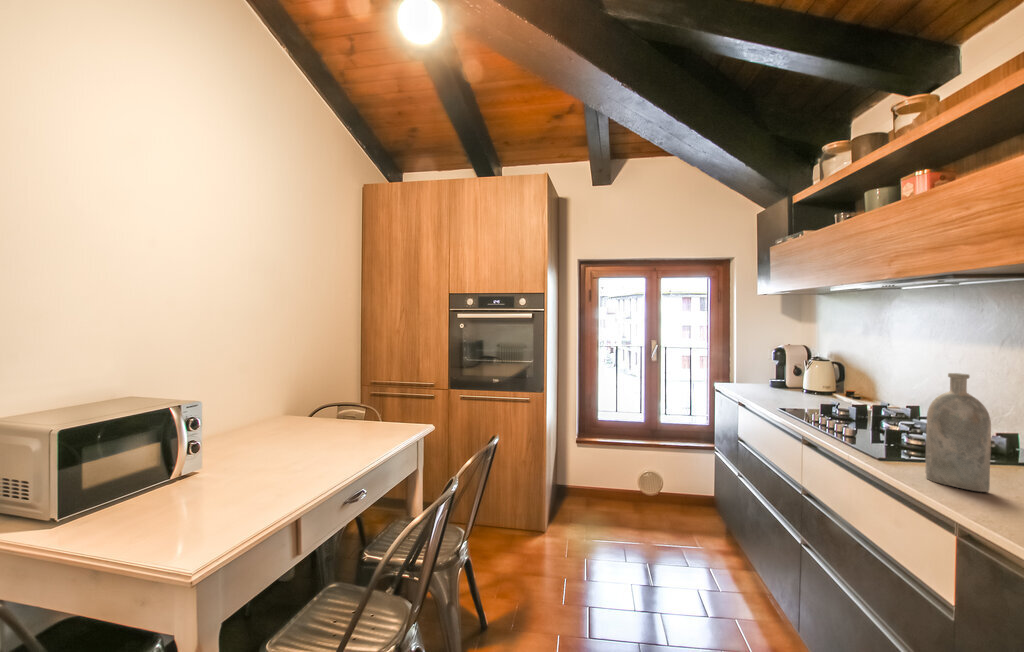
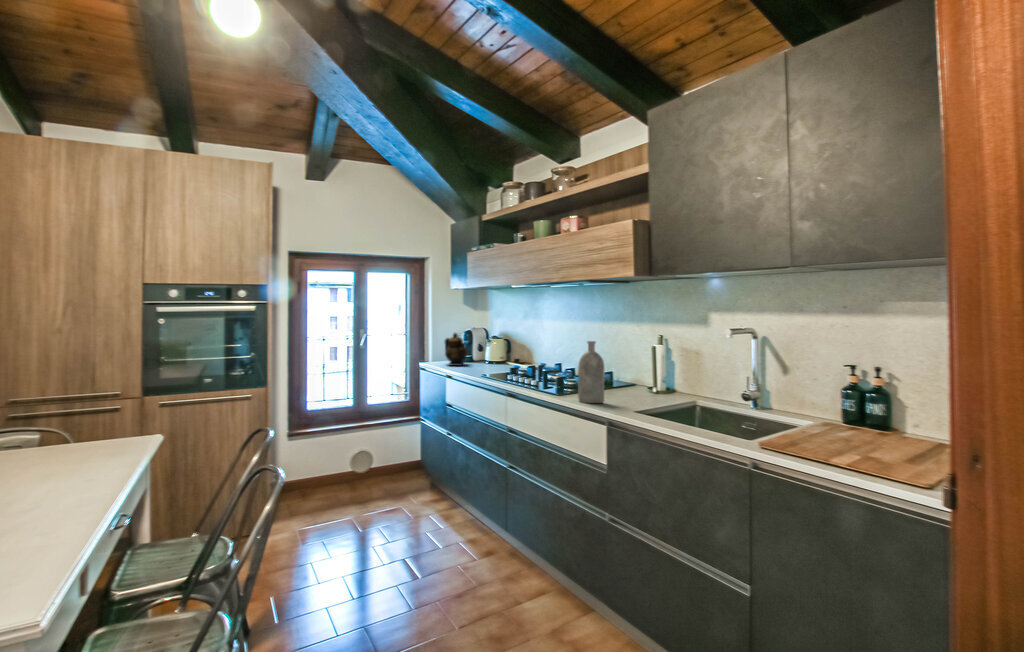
teapot: none [744,349,776,390] -> present [444,333,468,366]

